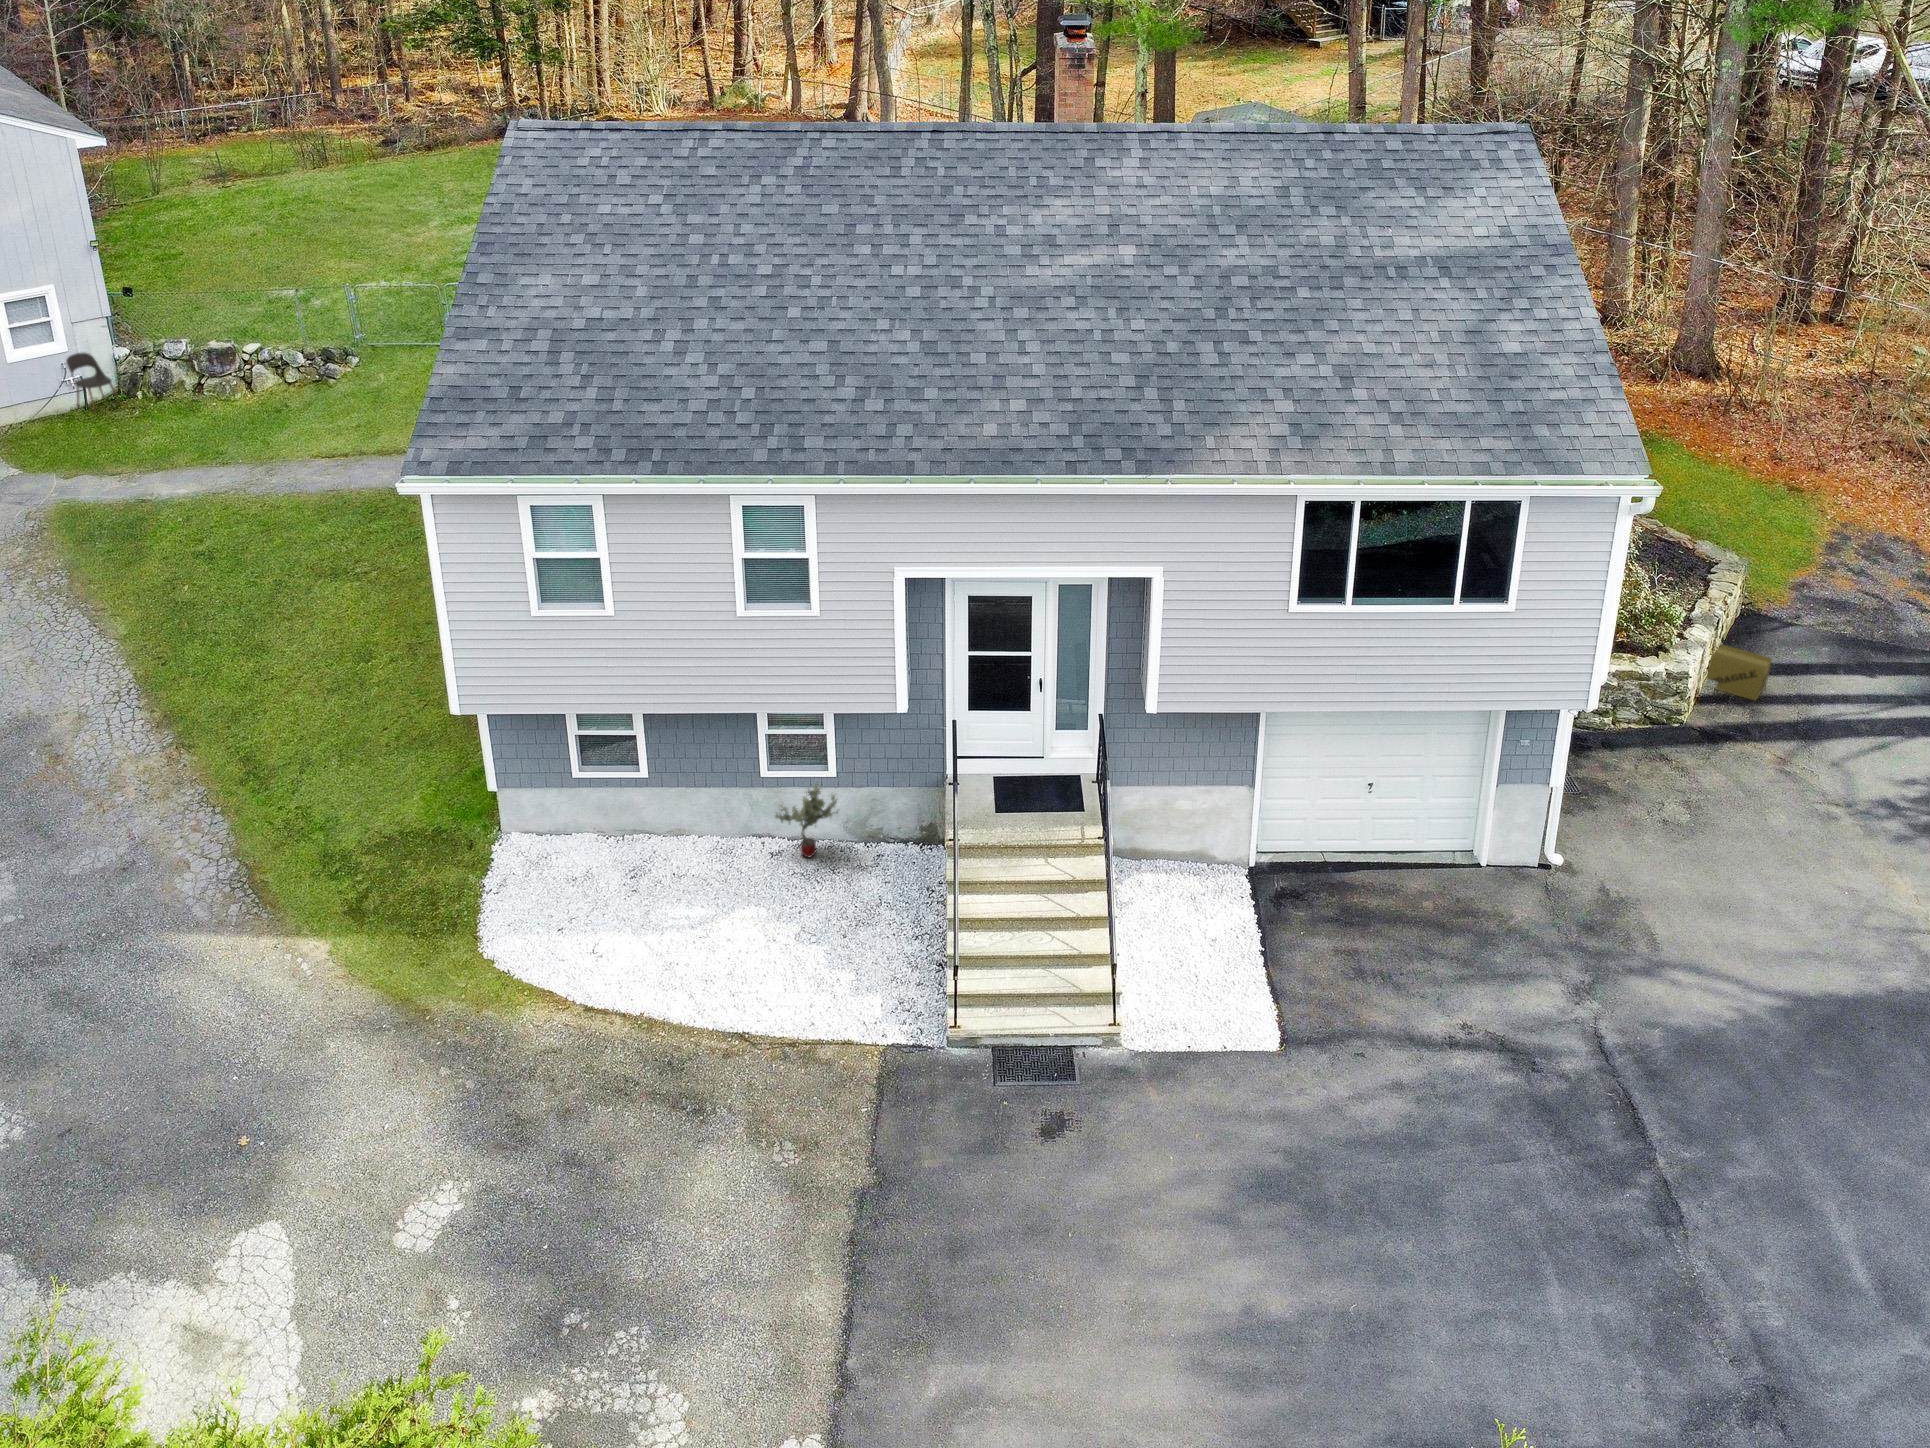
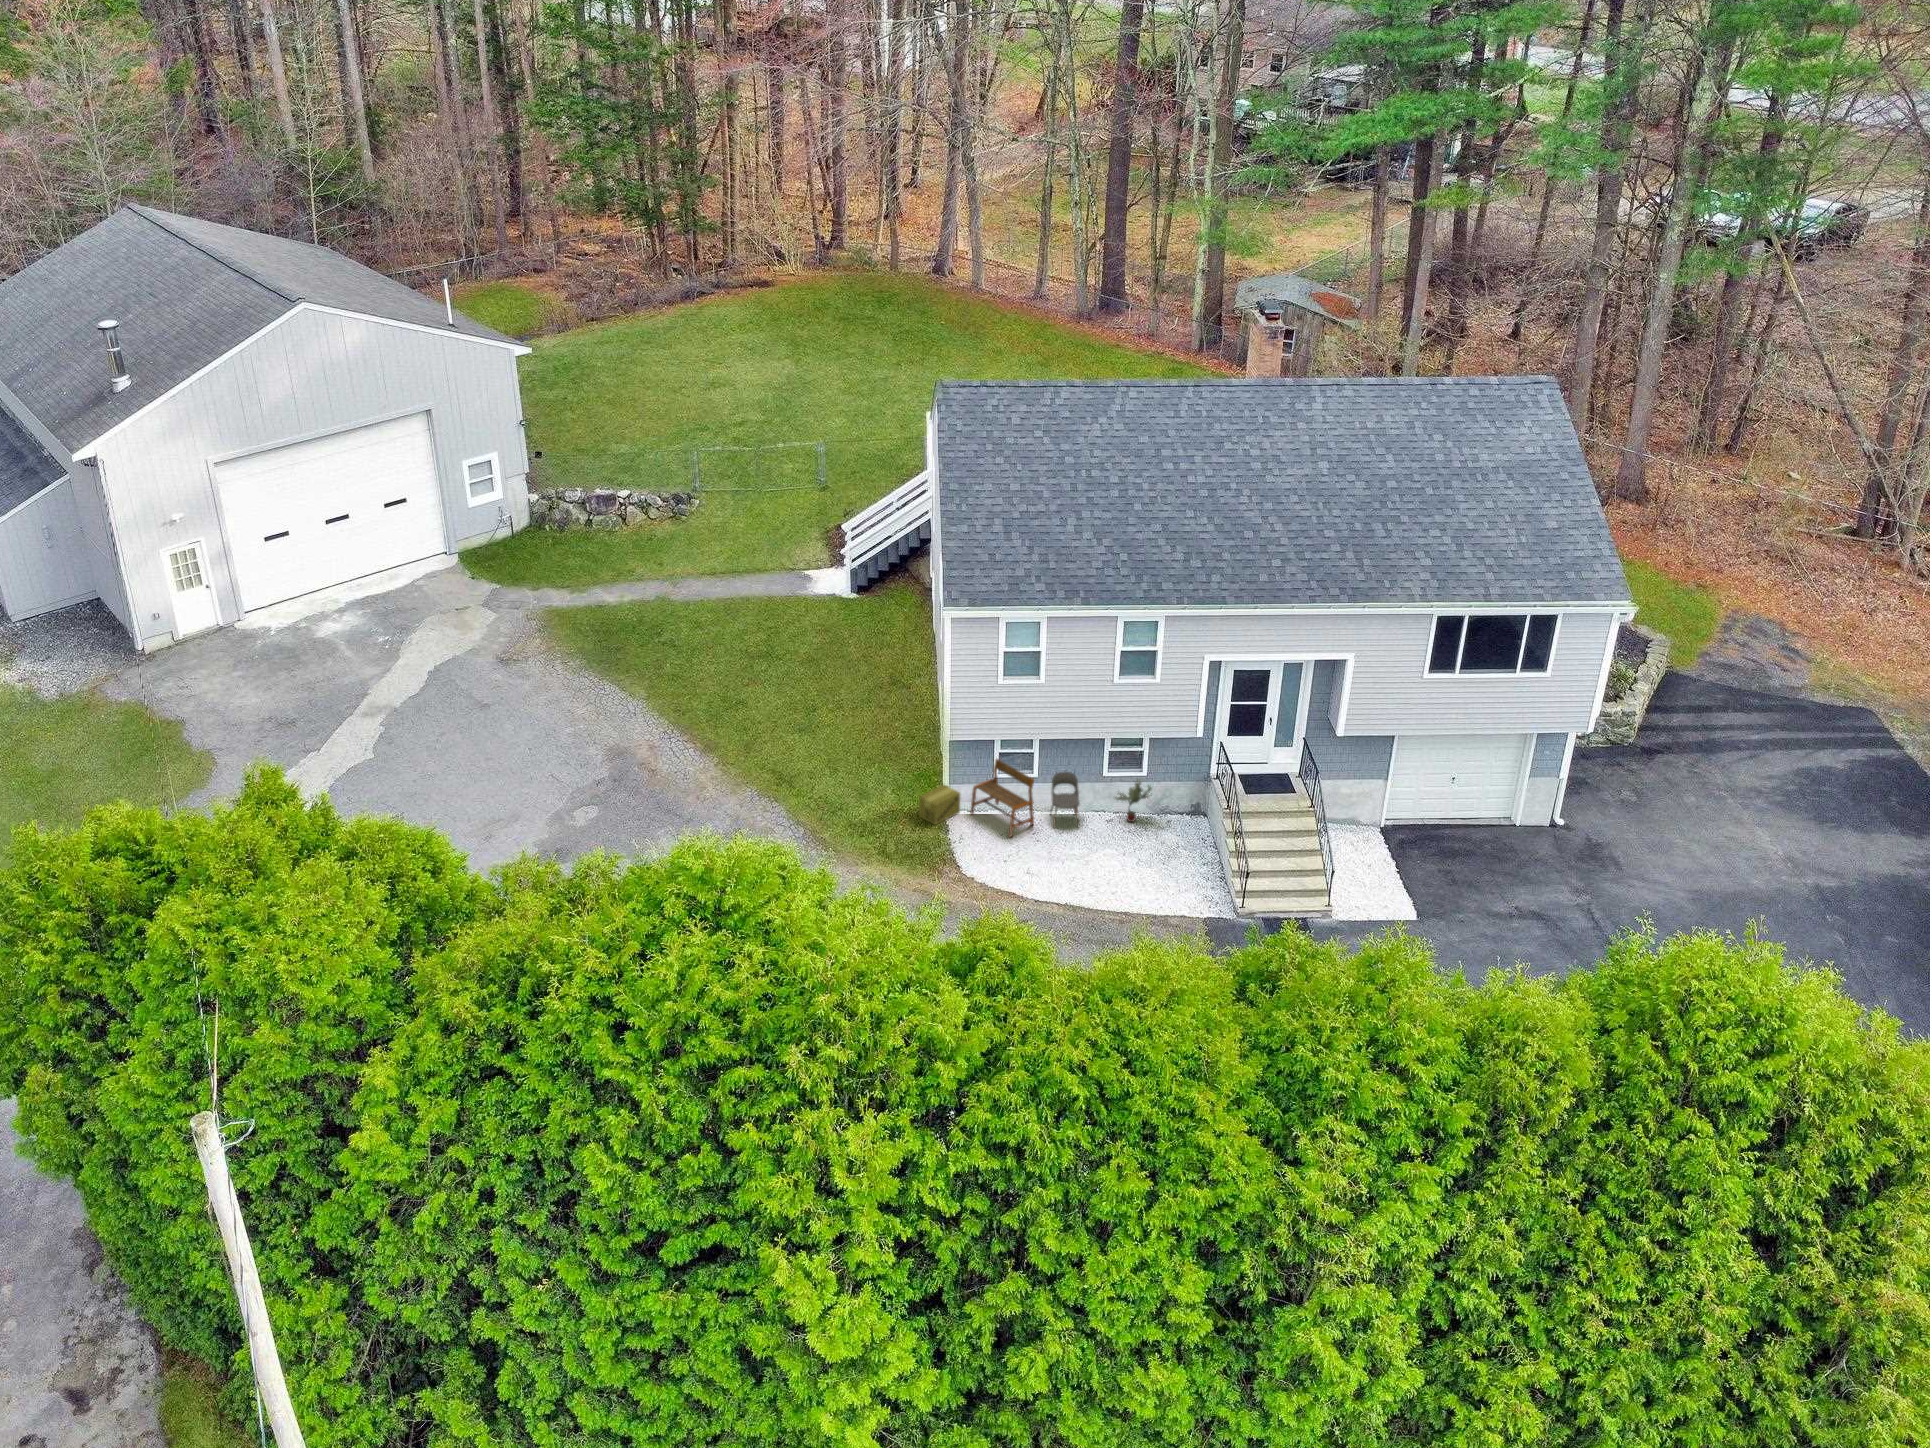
chair: present [66,352,121,412] -> present [1051,772,1080,826]
cardboard box: present [1707,645,1772,700] -> present [919,785,960,825]
bench: none [536,746,638,886] -> present [970,759,1034,837]

